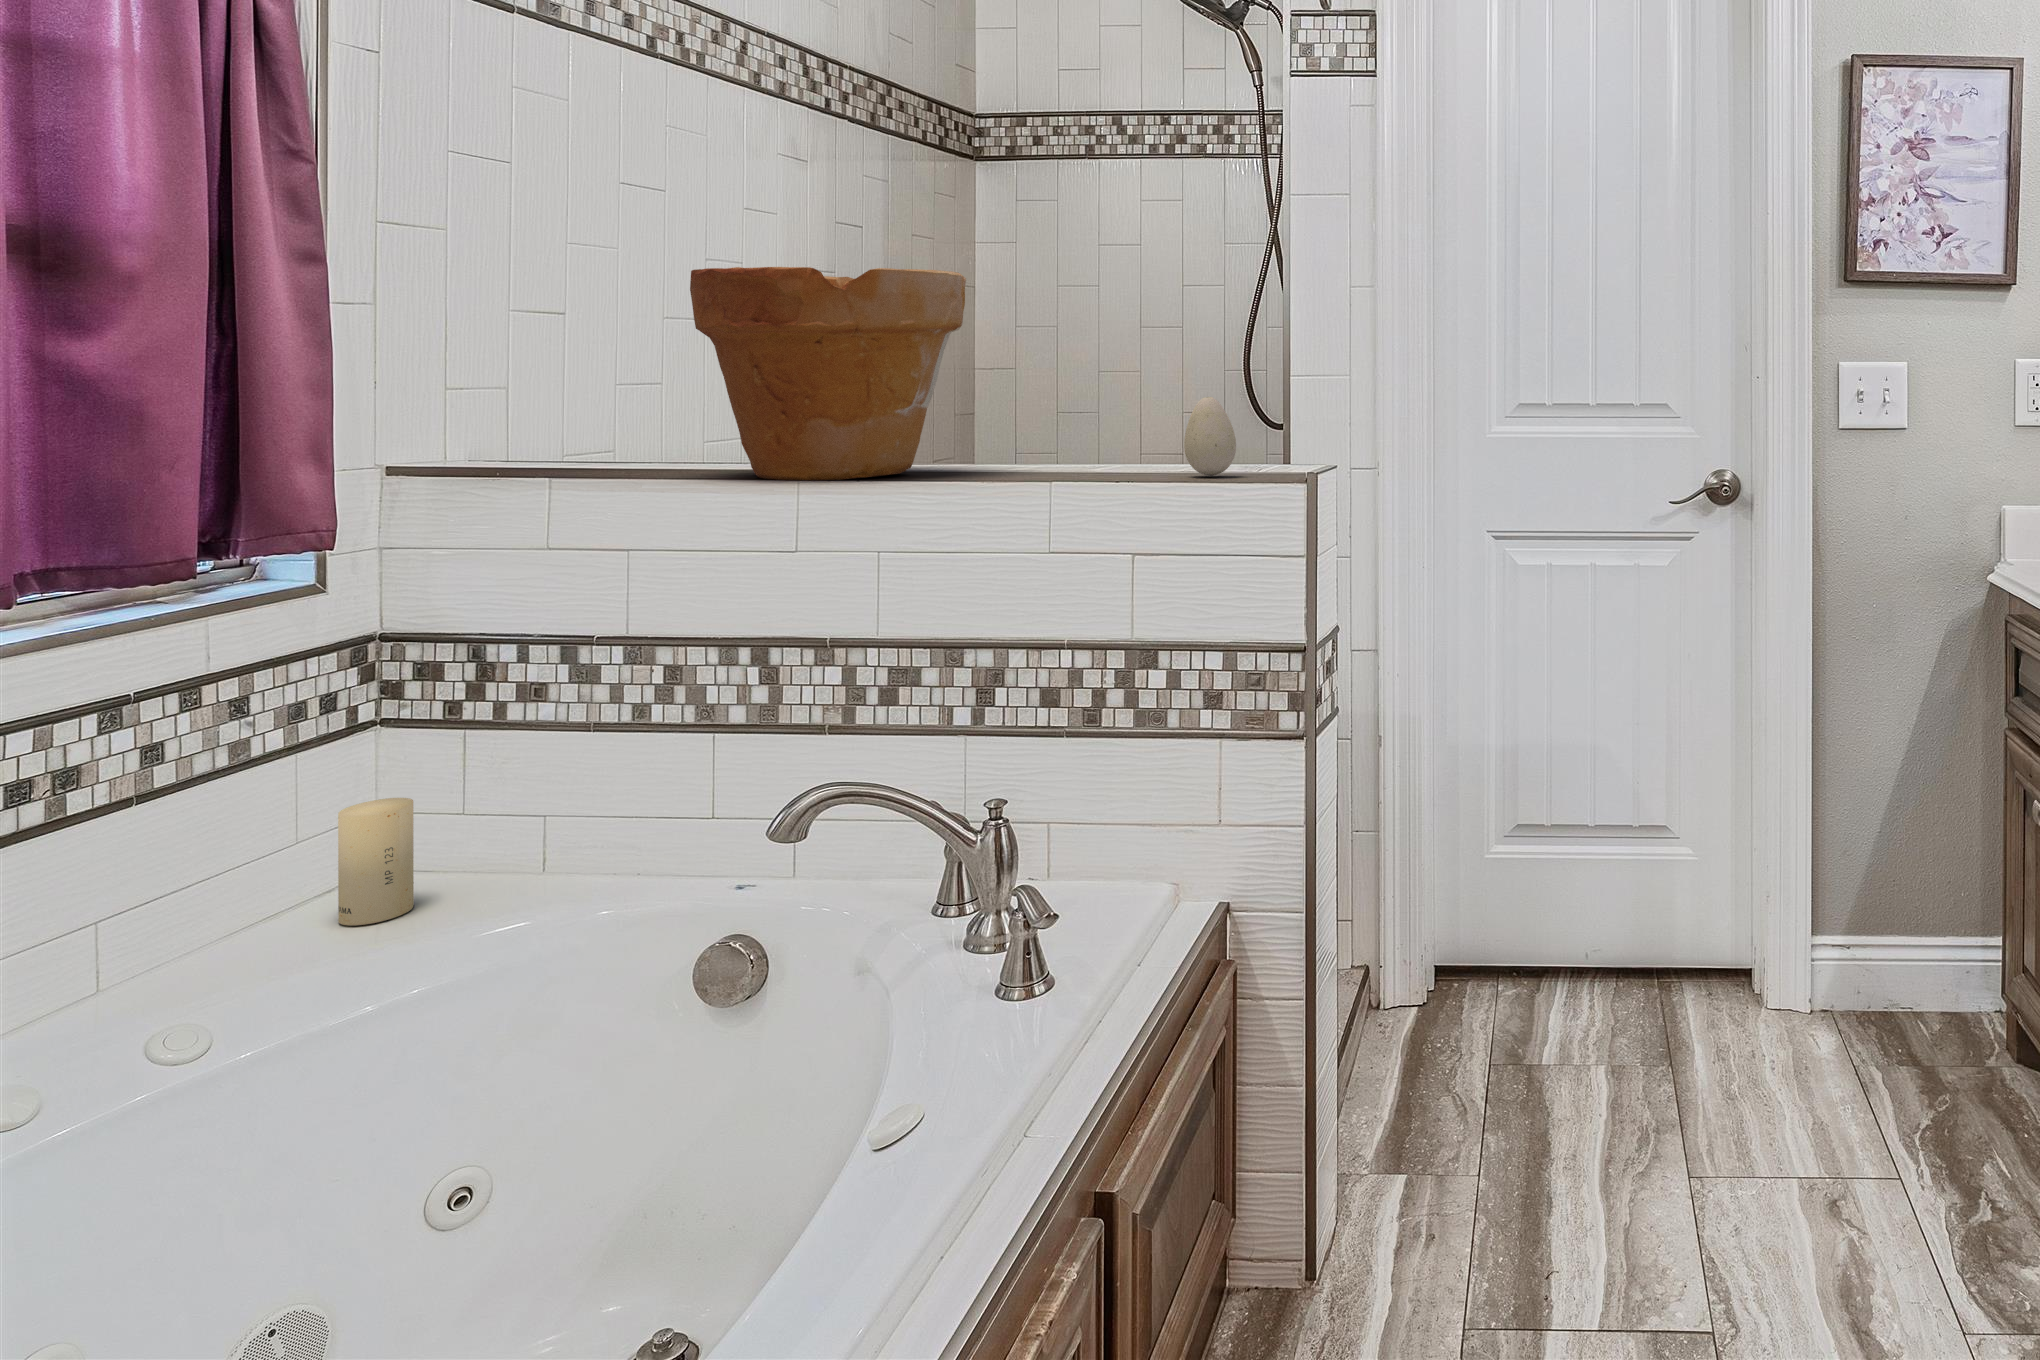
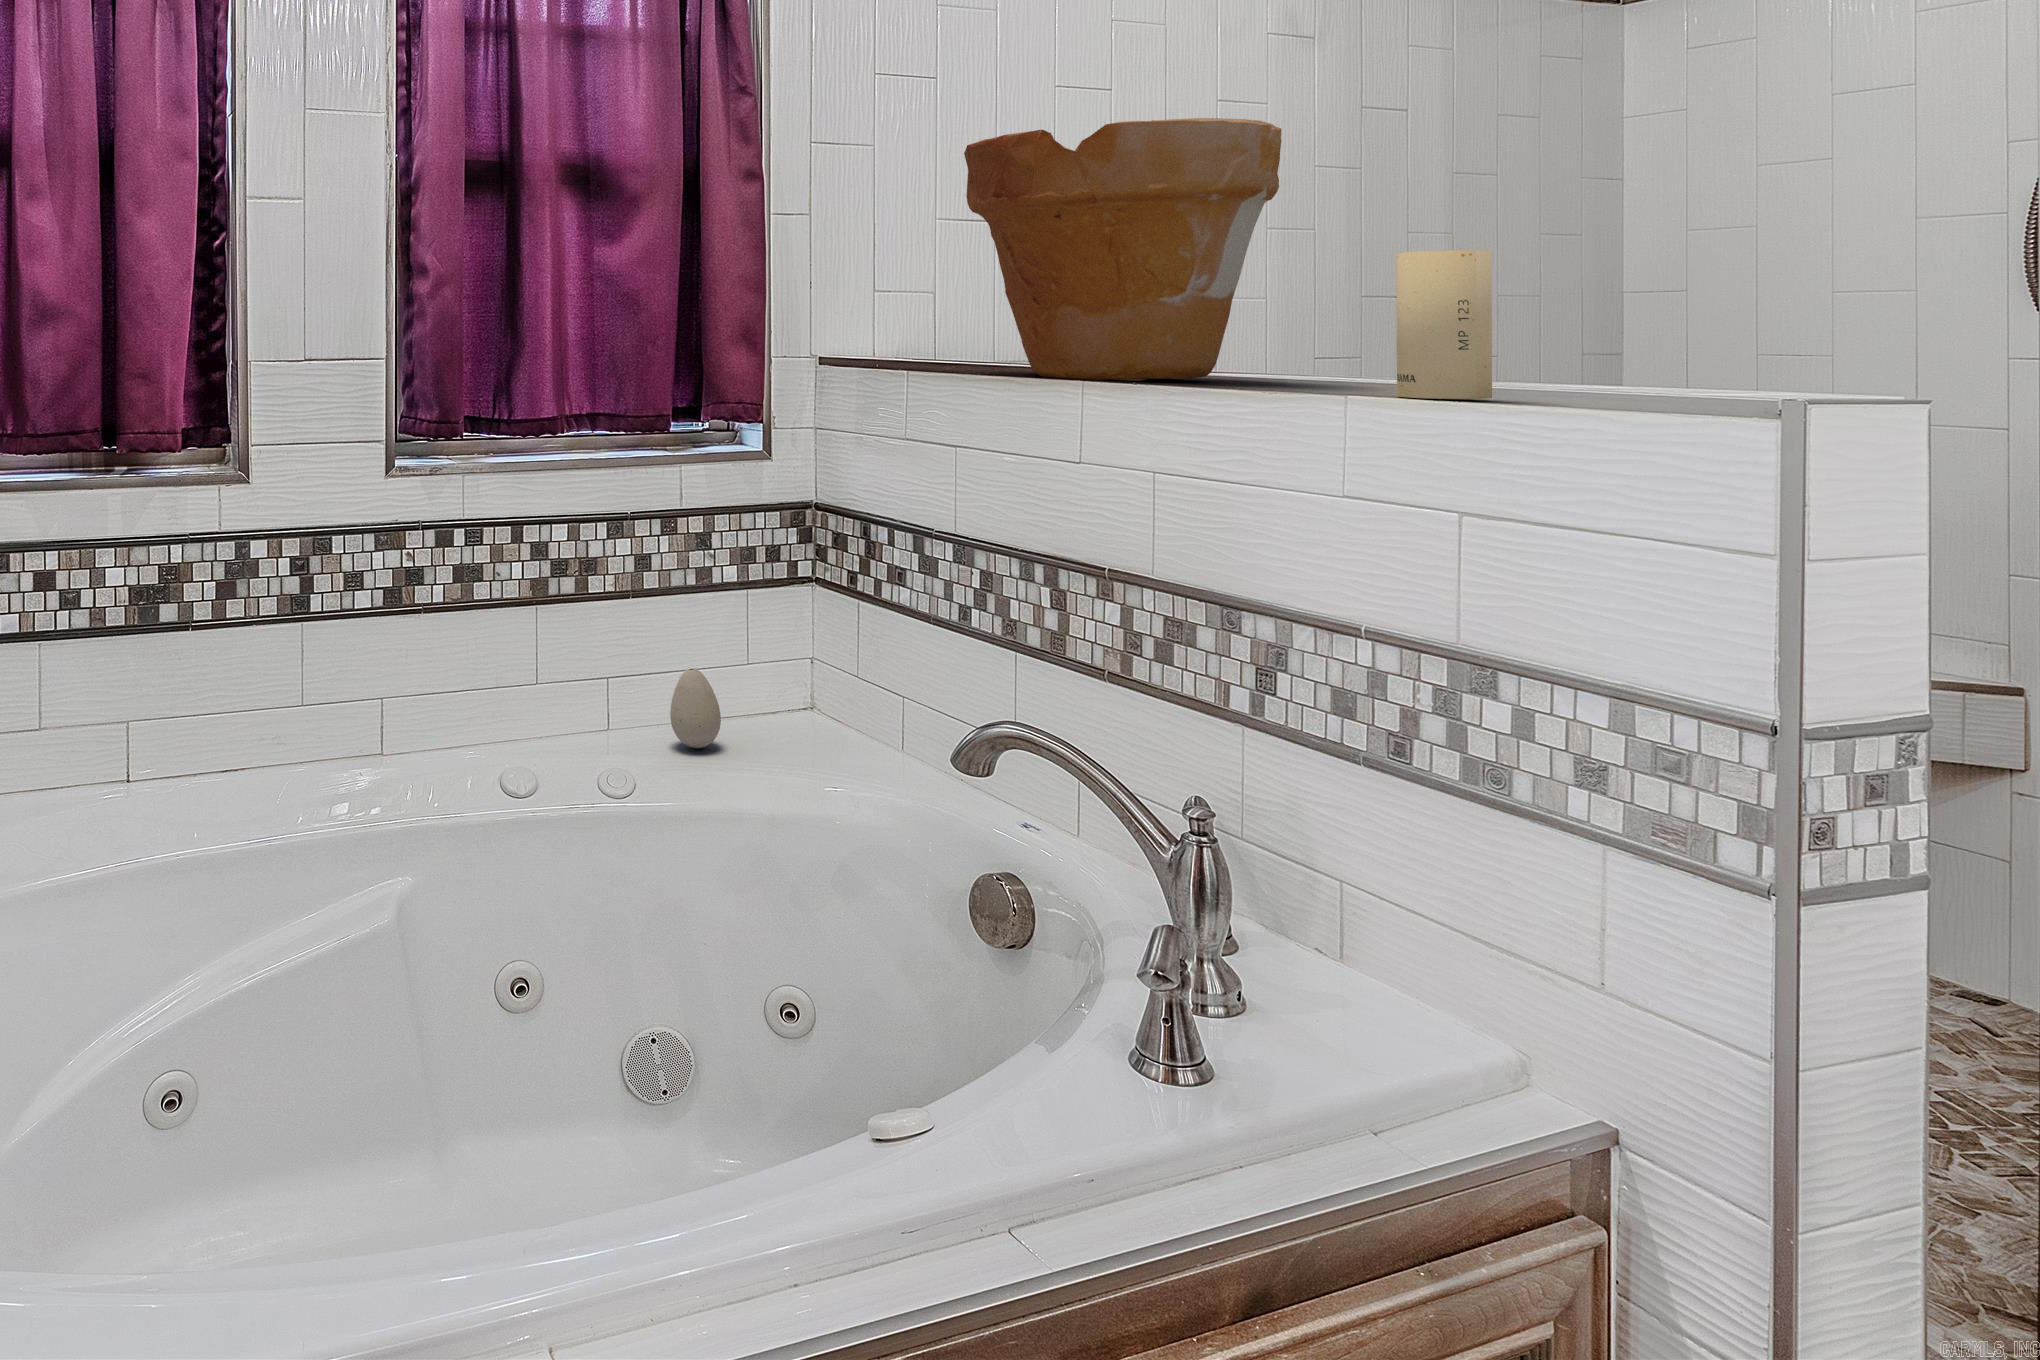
decorative egg: present [1184,397,1236,476] -> present [670,669,721,748]
candle: present [338,798,414,926] -> present [1396,250,1492,399]

